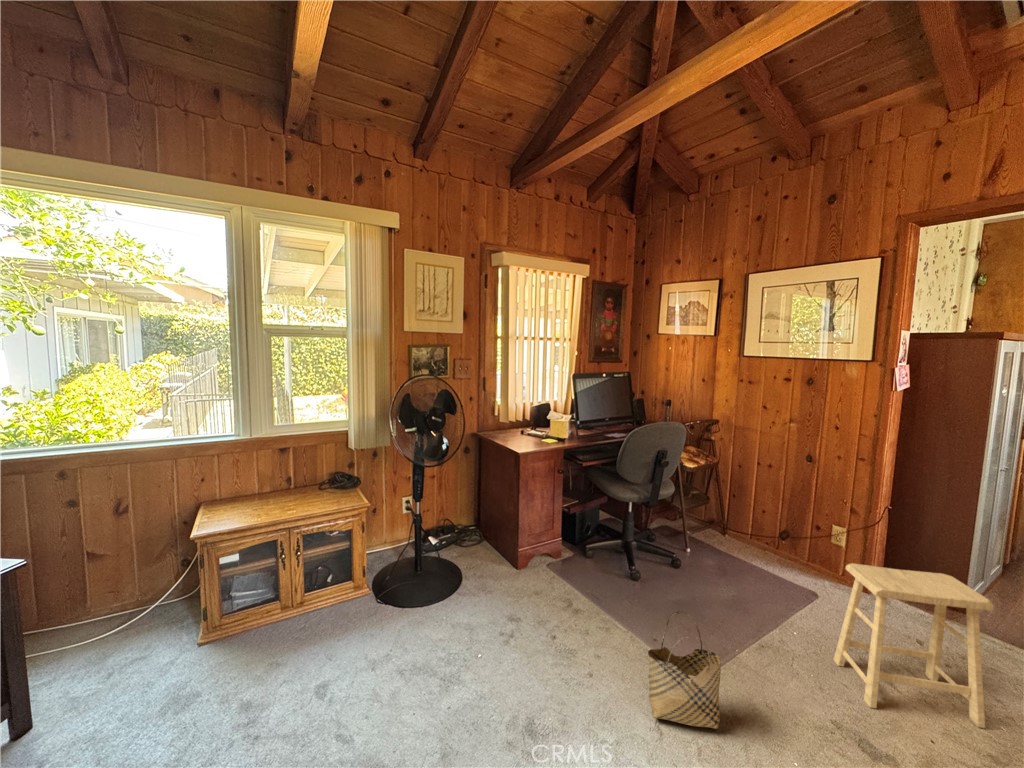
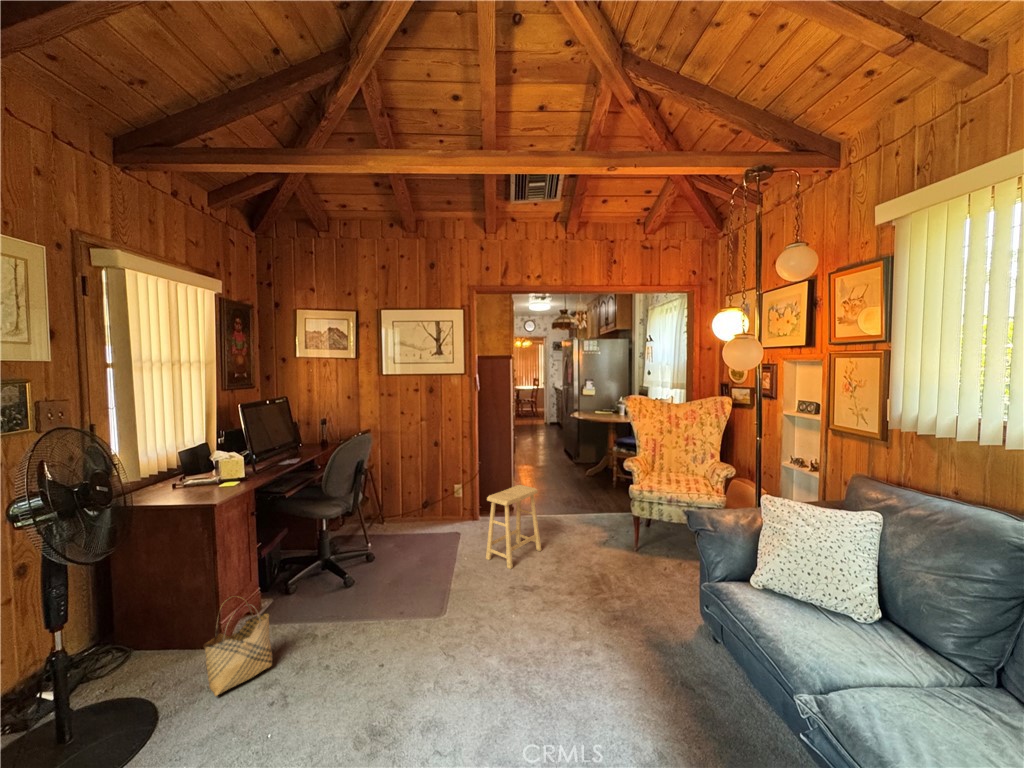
woven basket: present [648,611,722,729] -> present [203,596,273,696]

